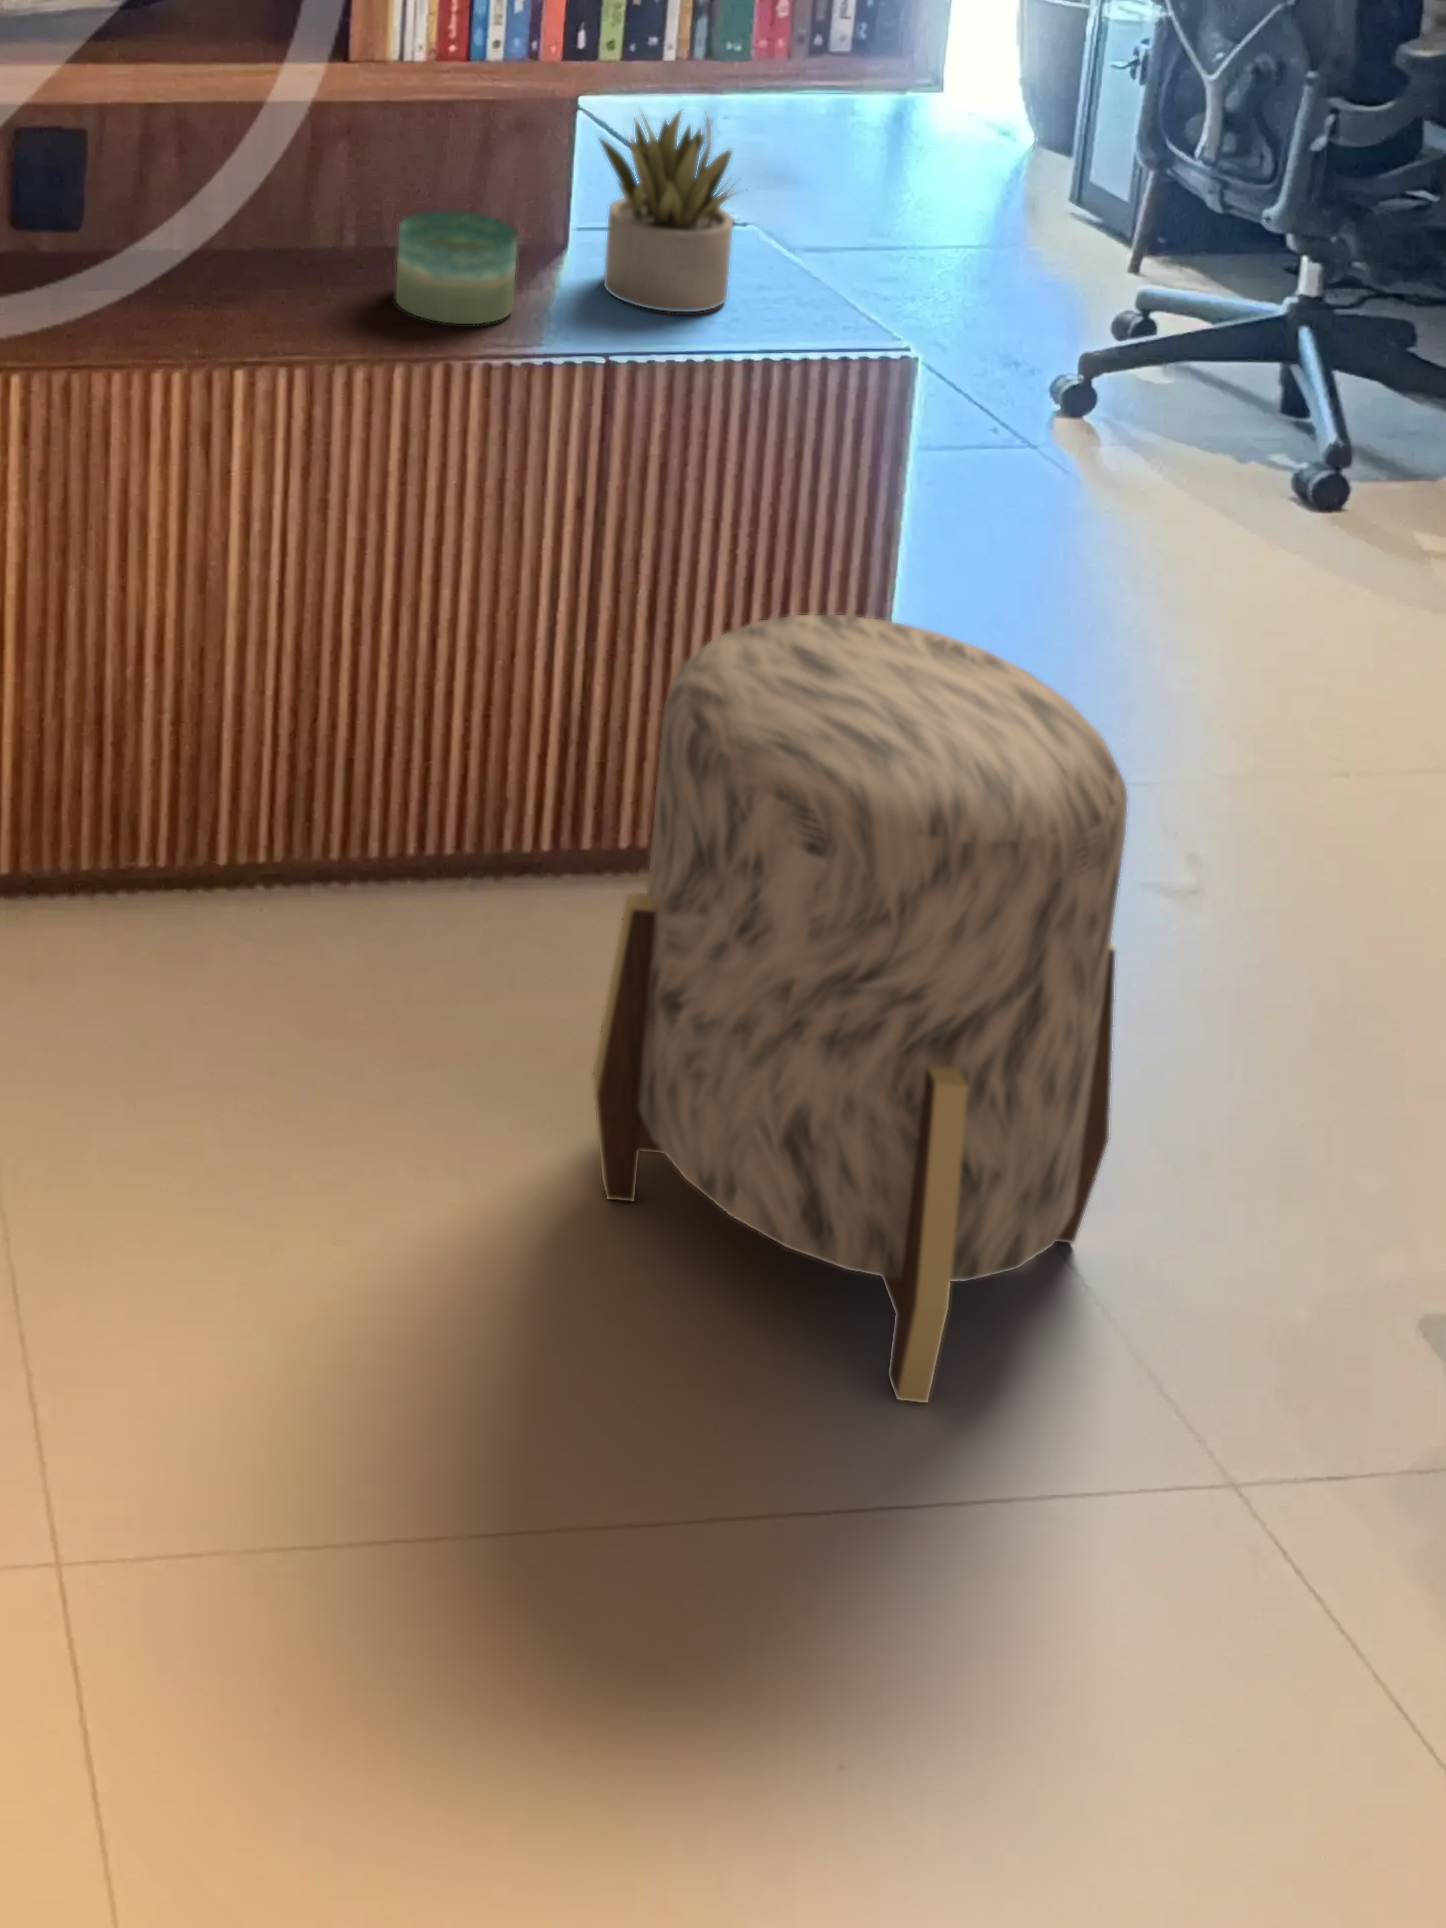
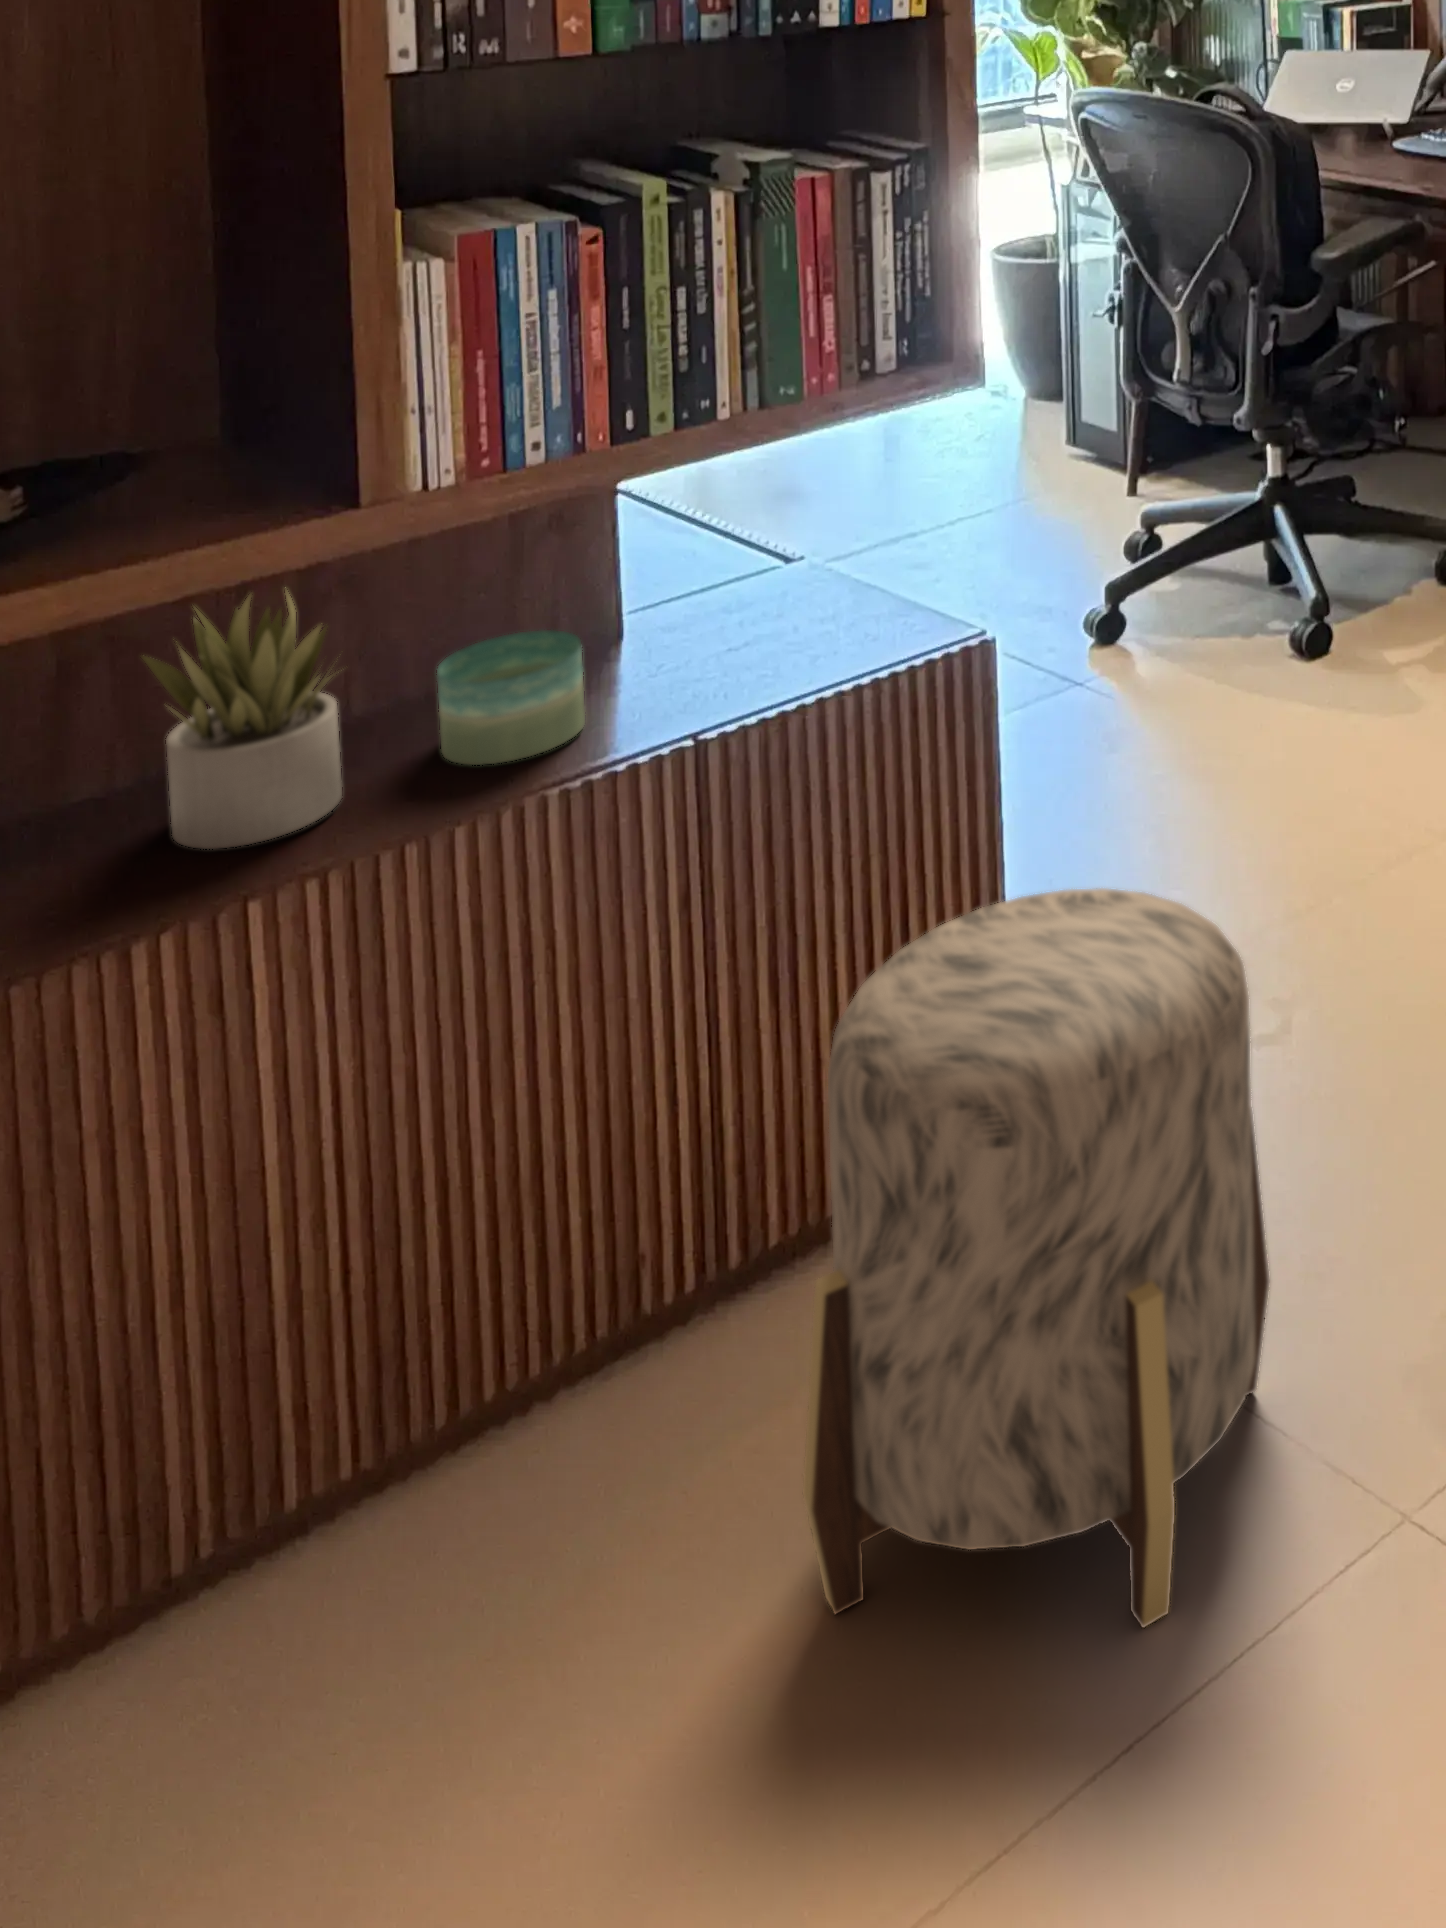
succulent plant: present [600,109,734,312] -> present [143,593,343,849]

